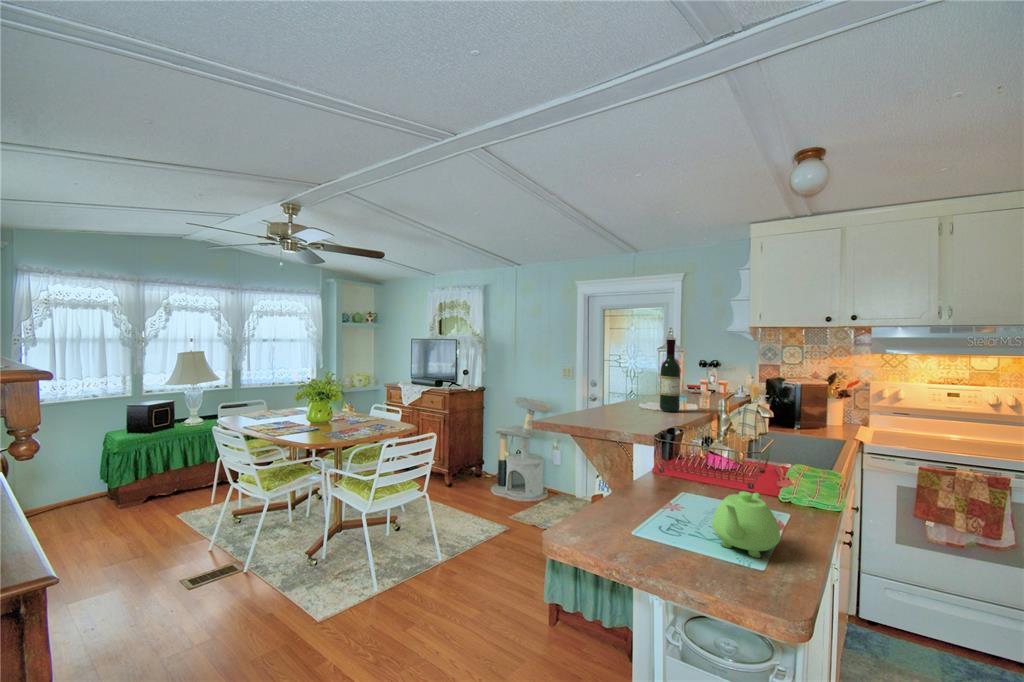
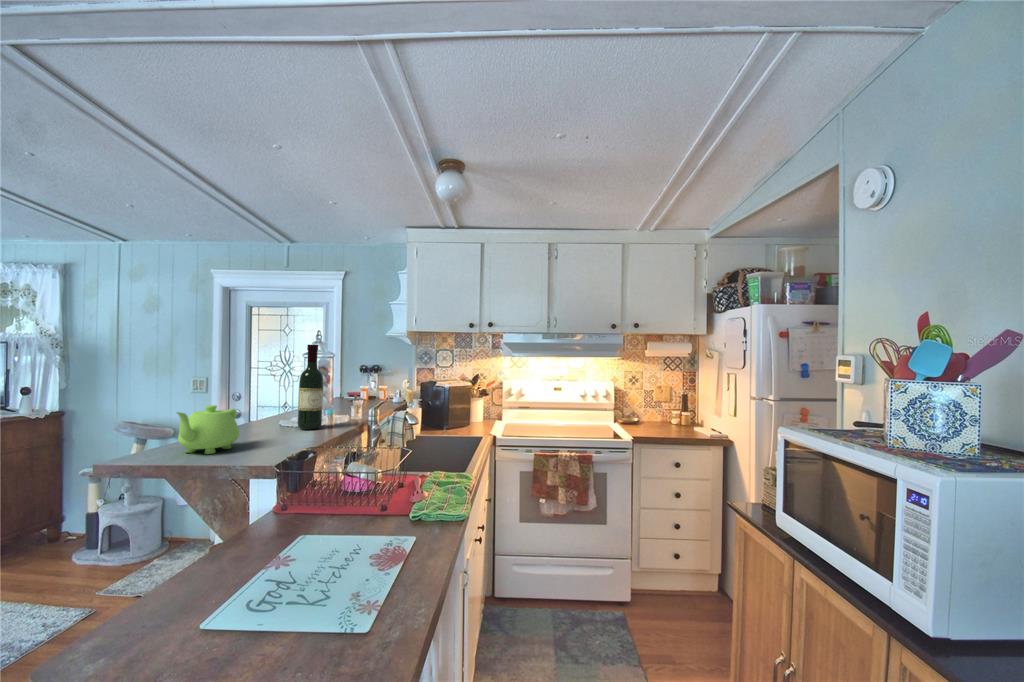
teapot: present [712,491,780,558] -> present [177,405,239,454]

